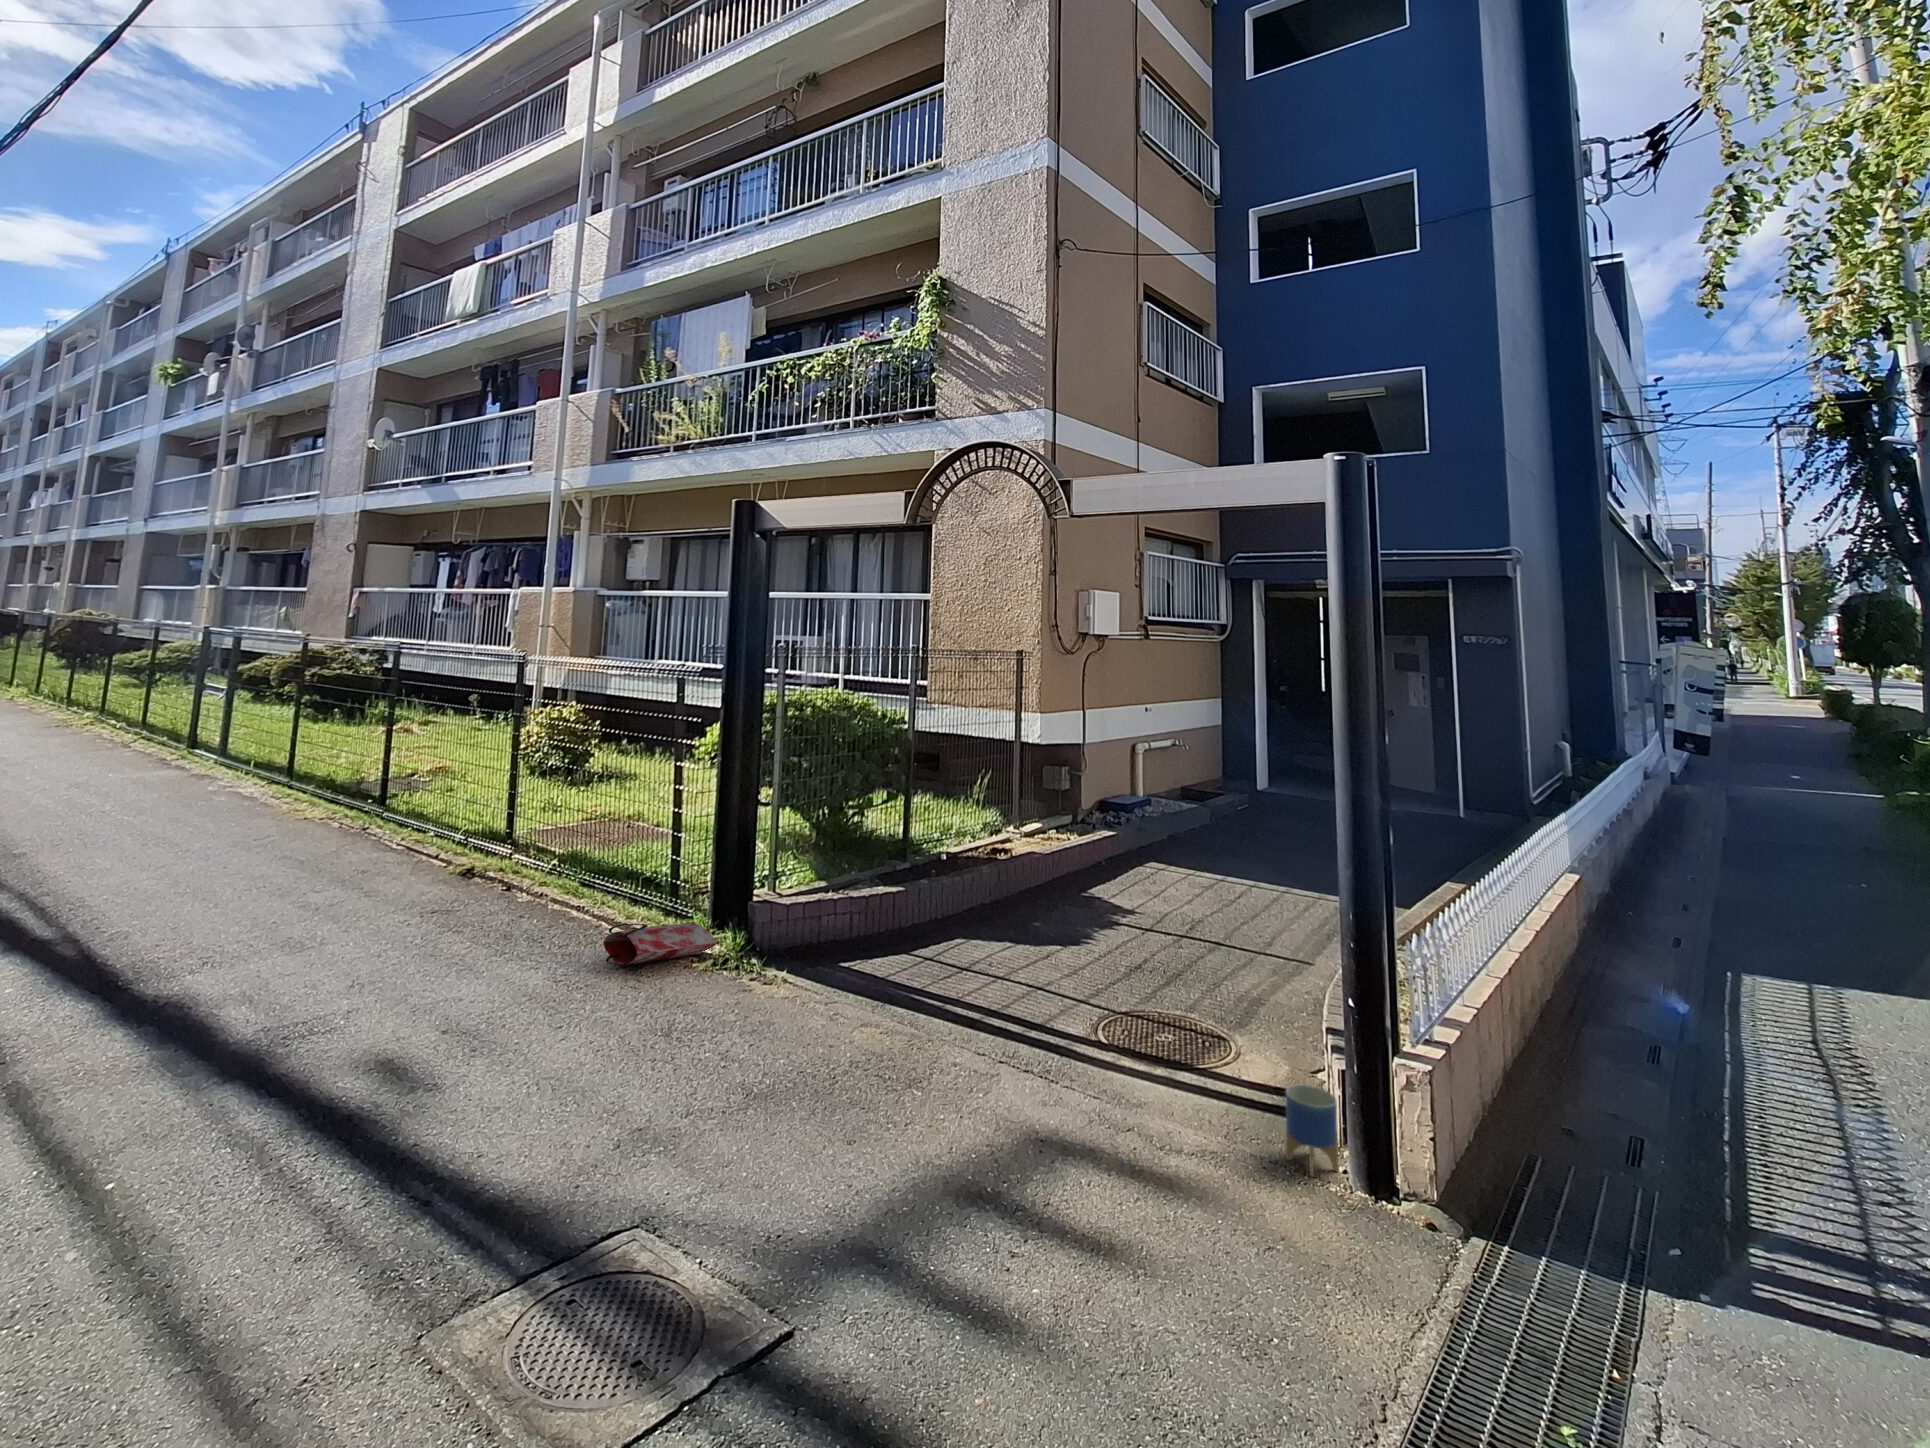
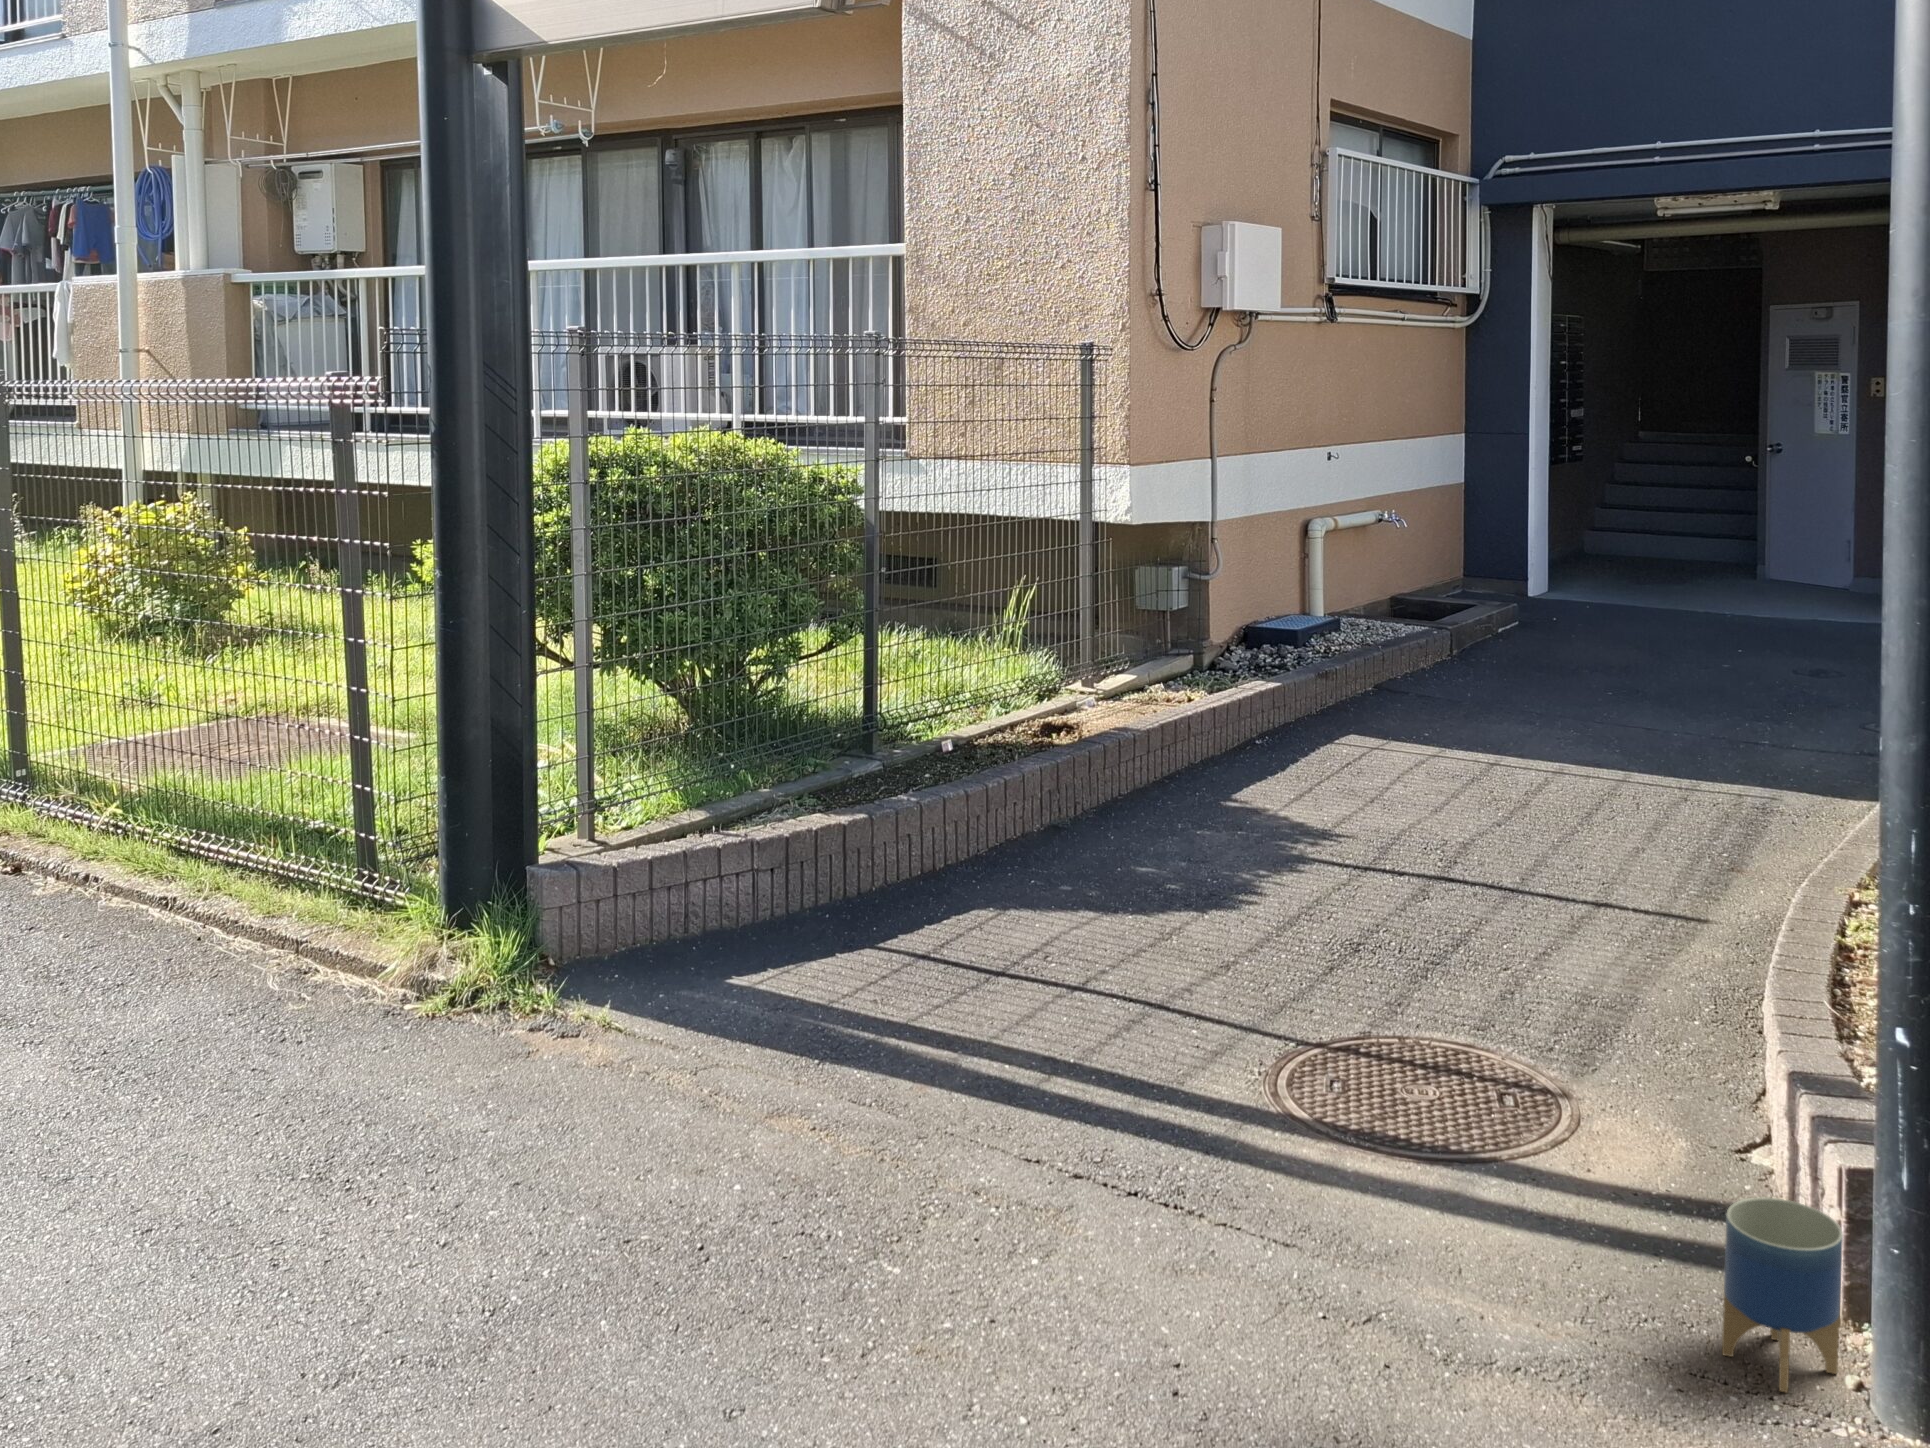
bag: present [603,923,717,971] -> none [196,923,457,1033]

